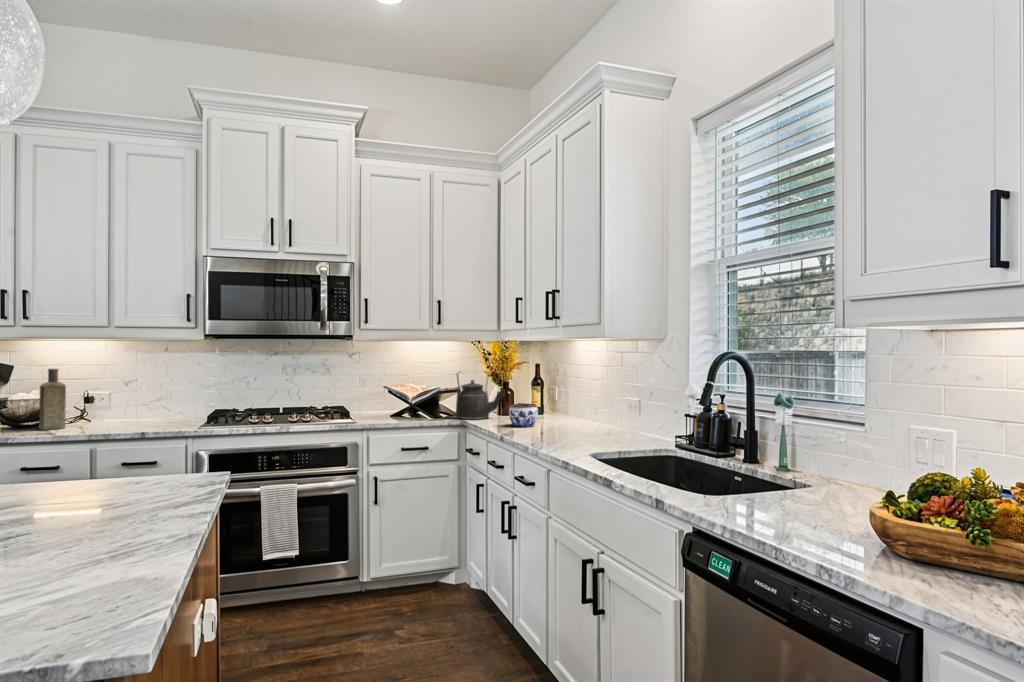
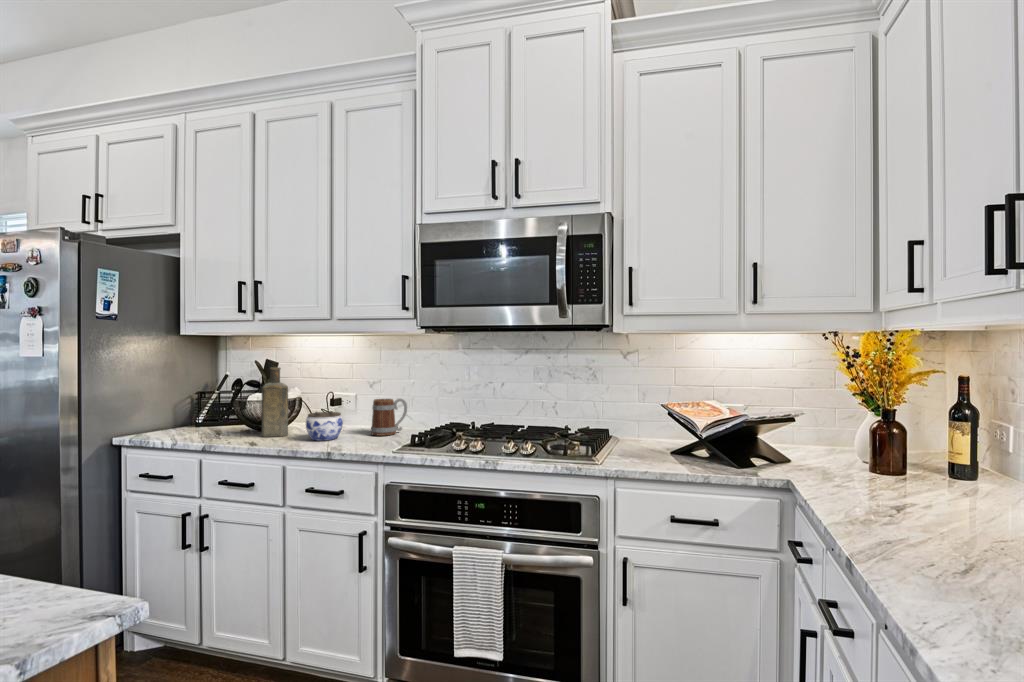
kettle: present [456,372,504,420] -> none [778,387,880,481]
mug: none [152,391,182,421] -> present [371,399,407,436]
jar: present [509,403,538,427] -> present [306,411,343,441]

